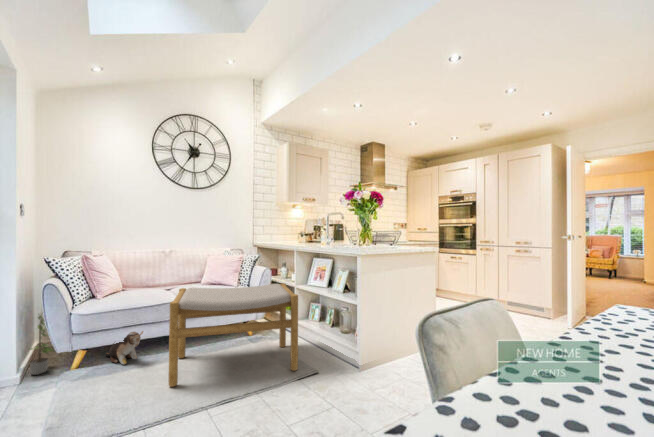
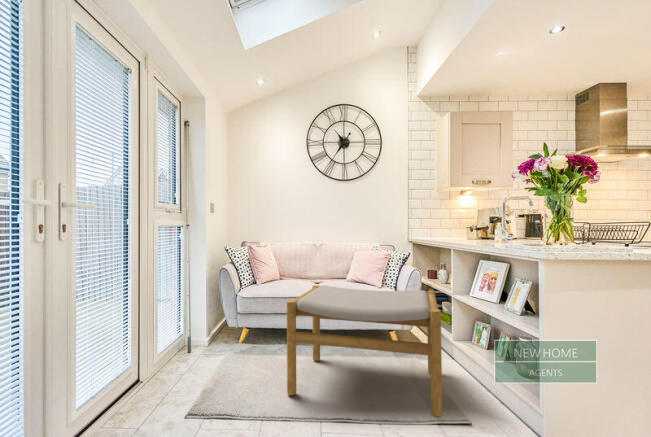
potted plant: present [30,314,54,375] -> none [197,293,222,349]
plush toy: present [105,331,143,365] -> none [258,324,281,355]

